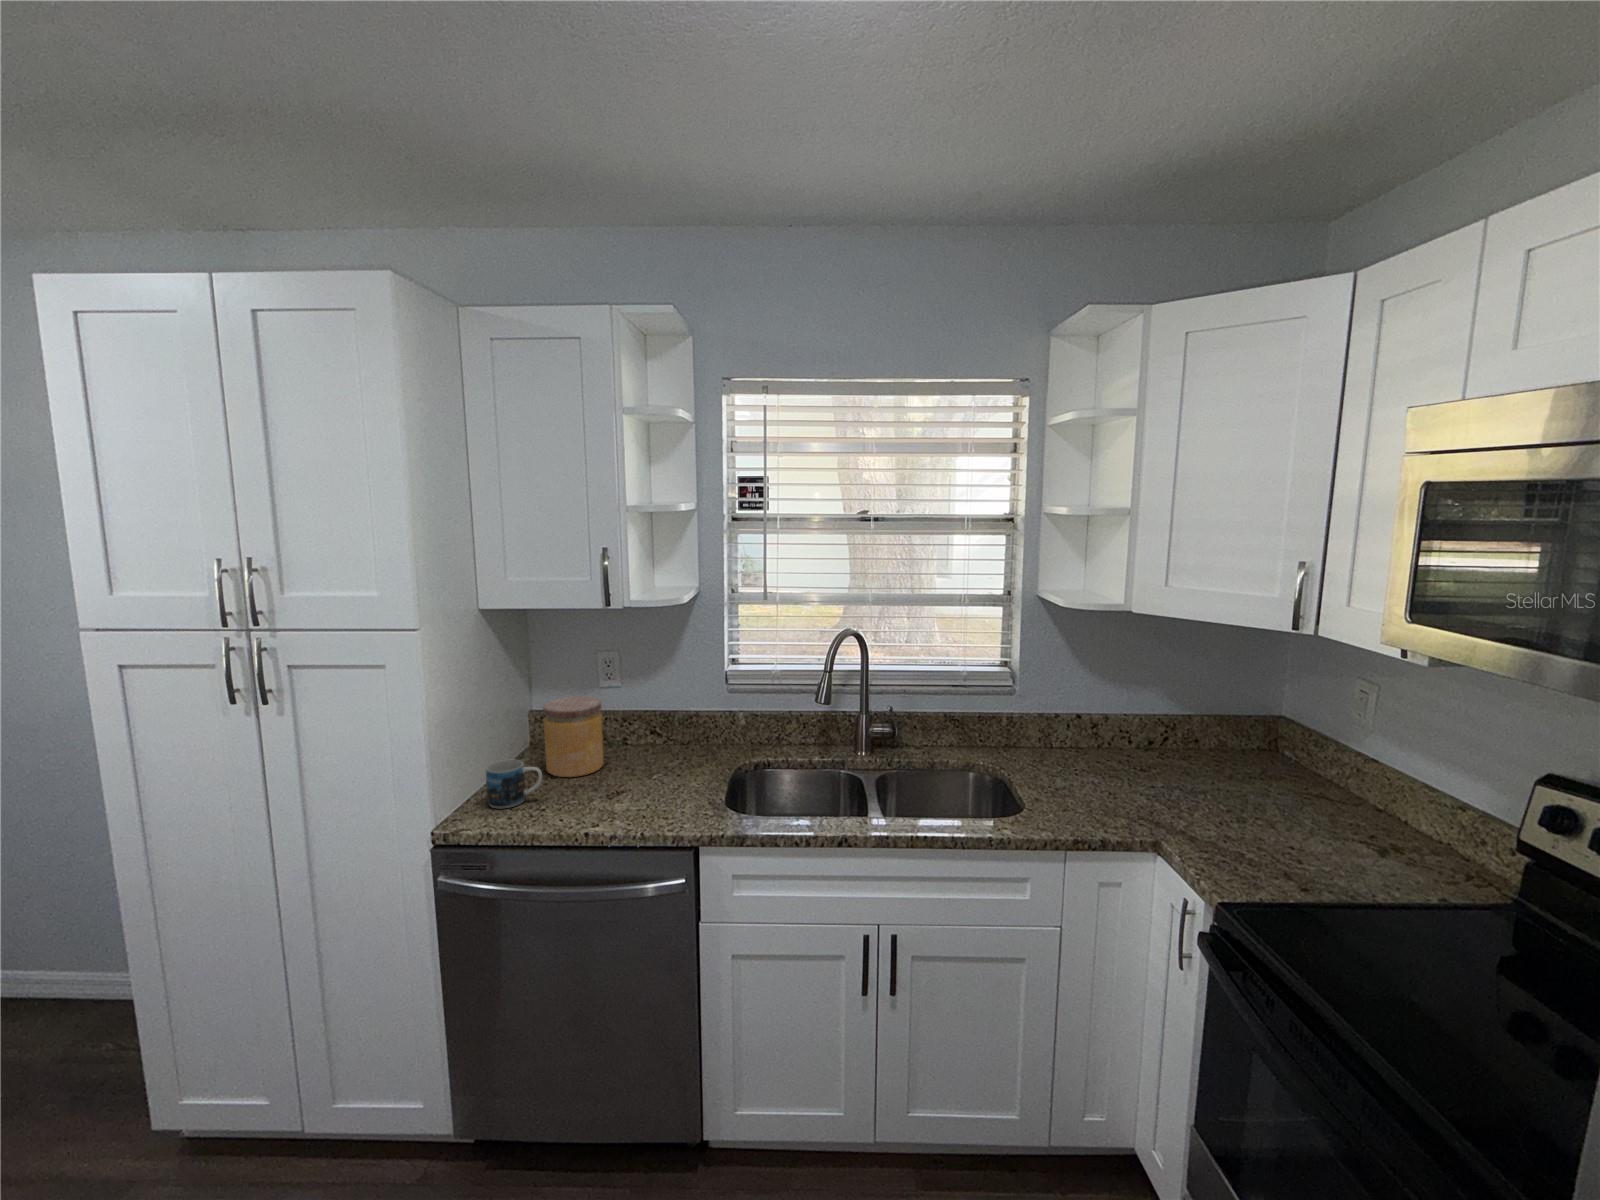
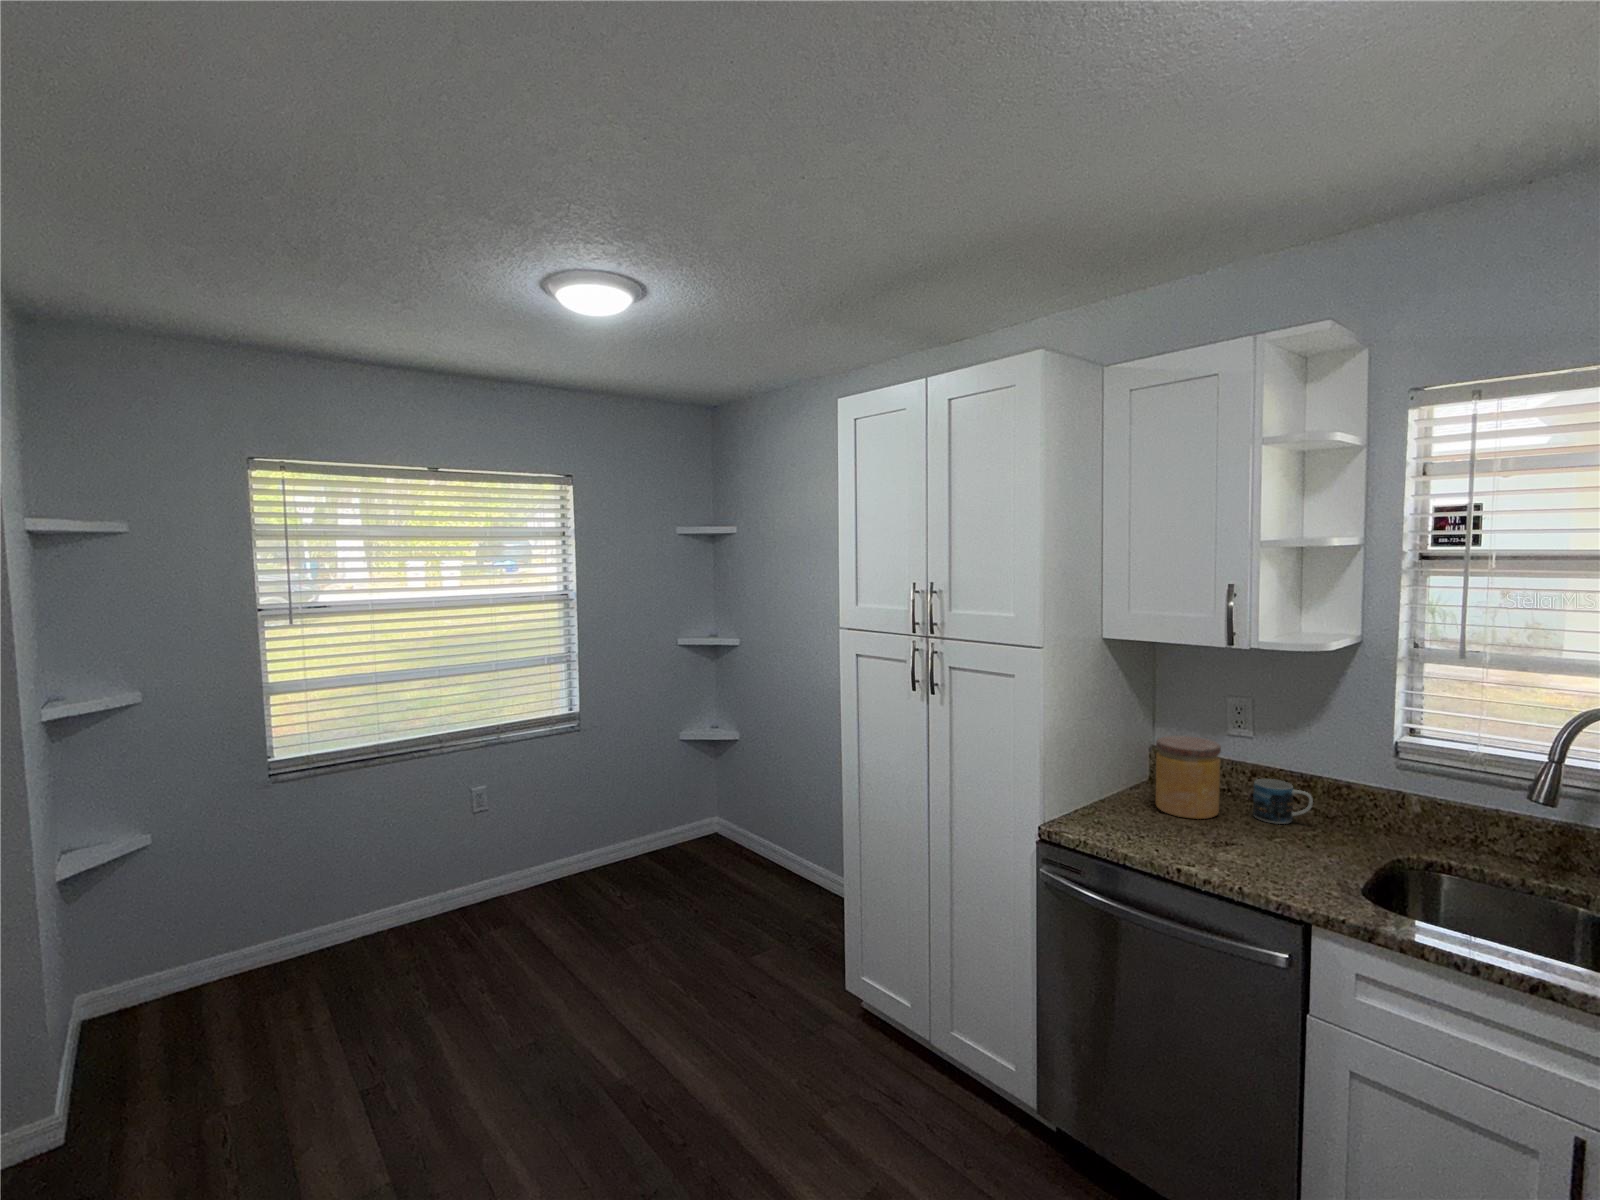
mug: present [486,760,542,808] -> present [1253,779,1313,824]

